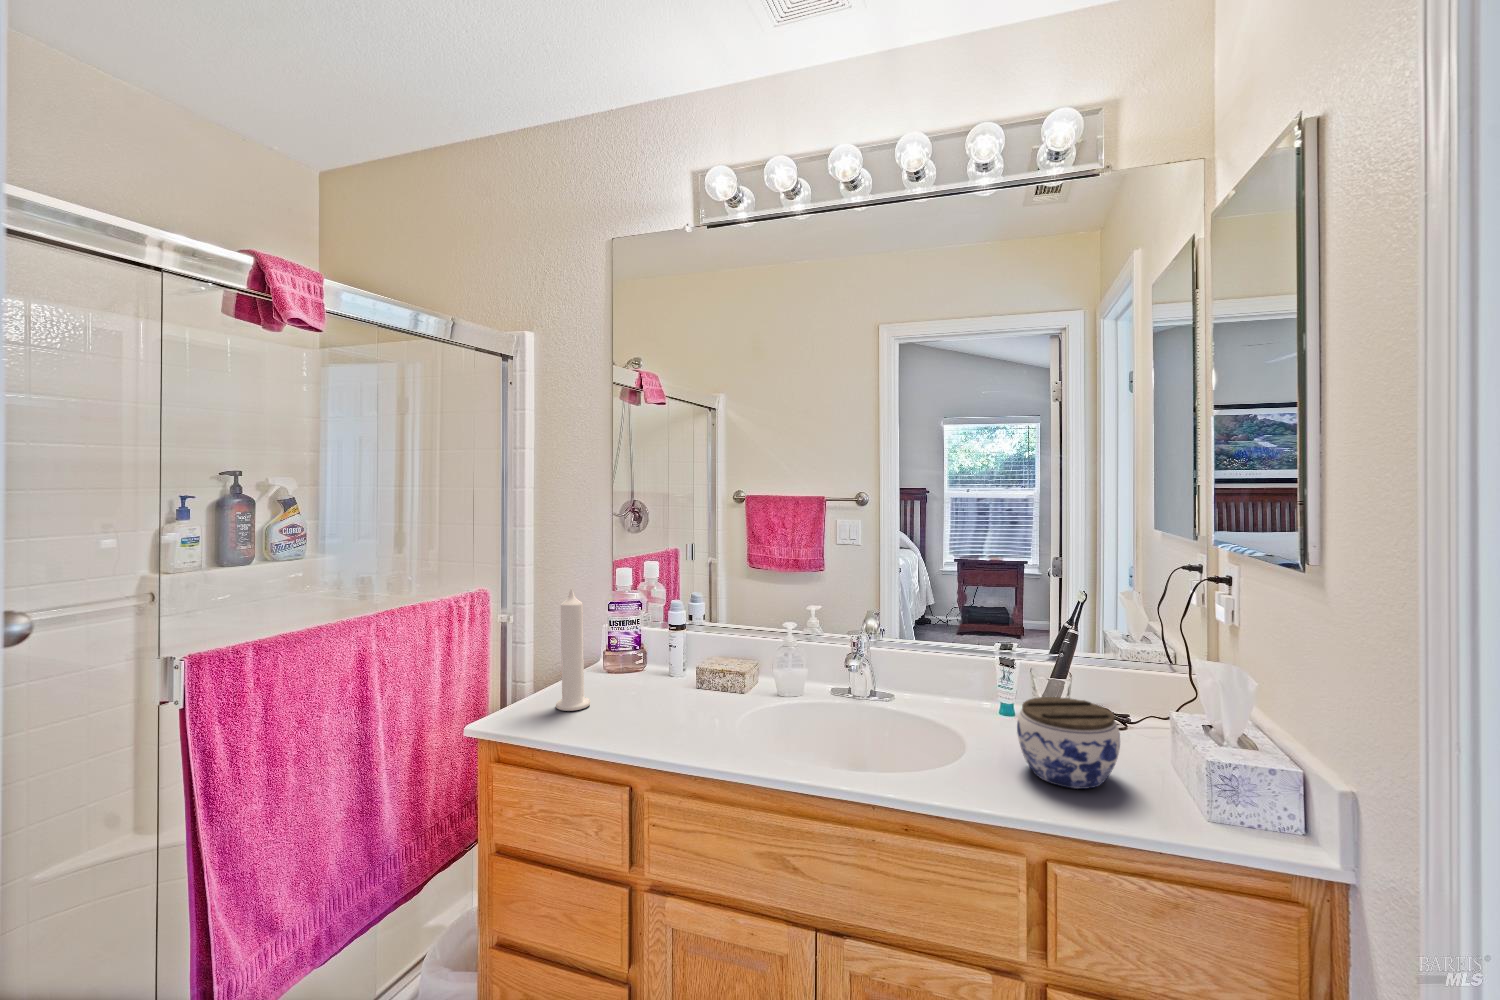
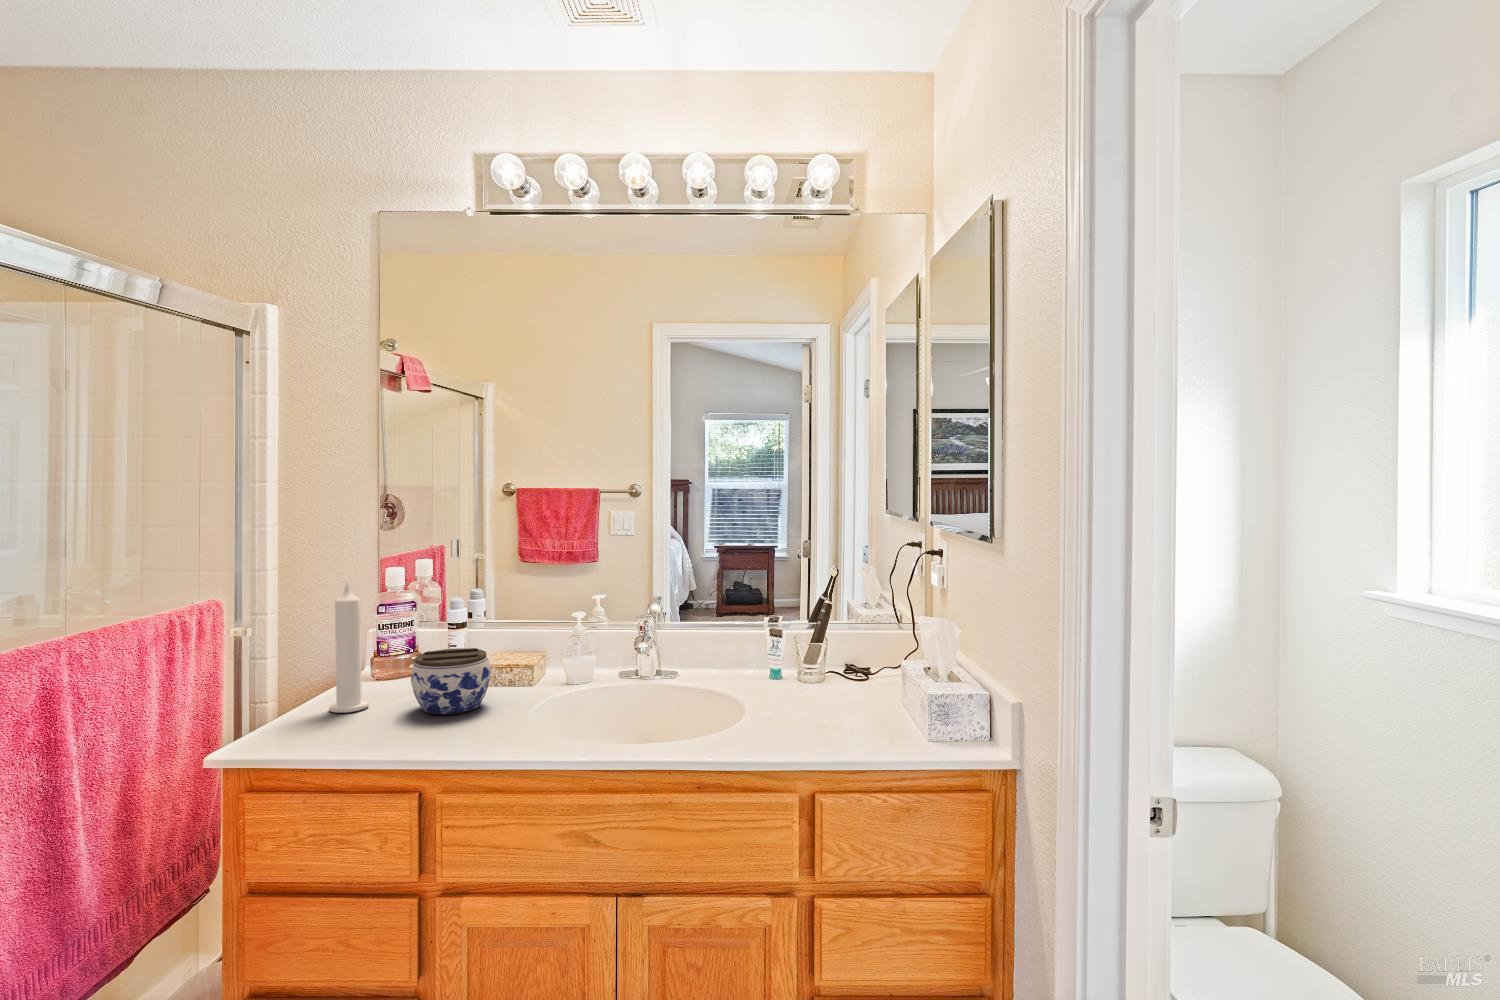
jar: present [1017,697,1120,789] -> present [411,648,491,714]

